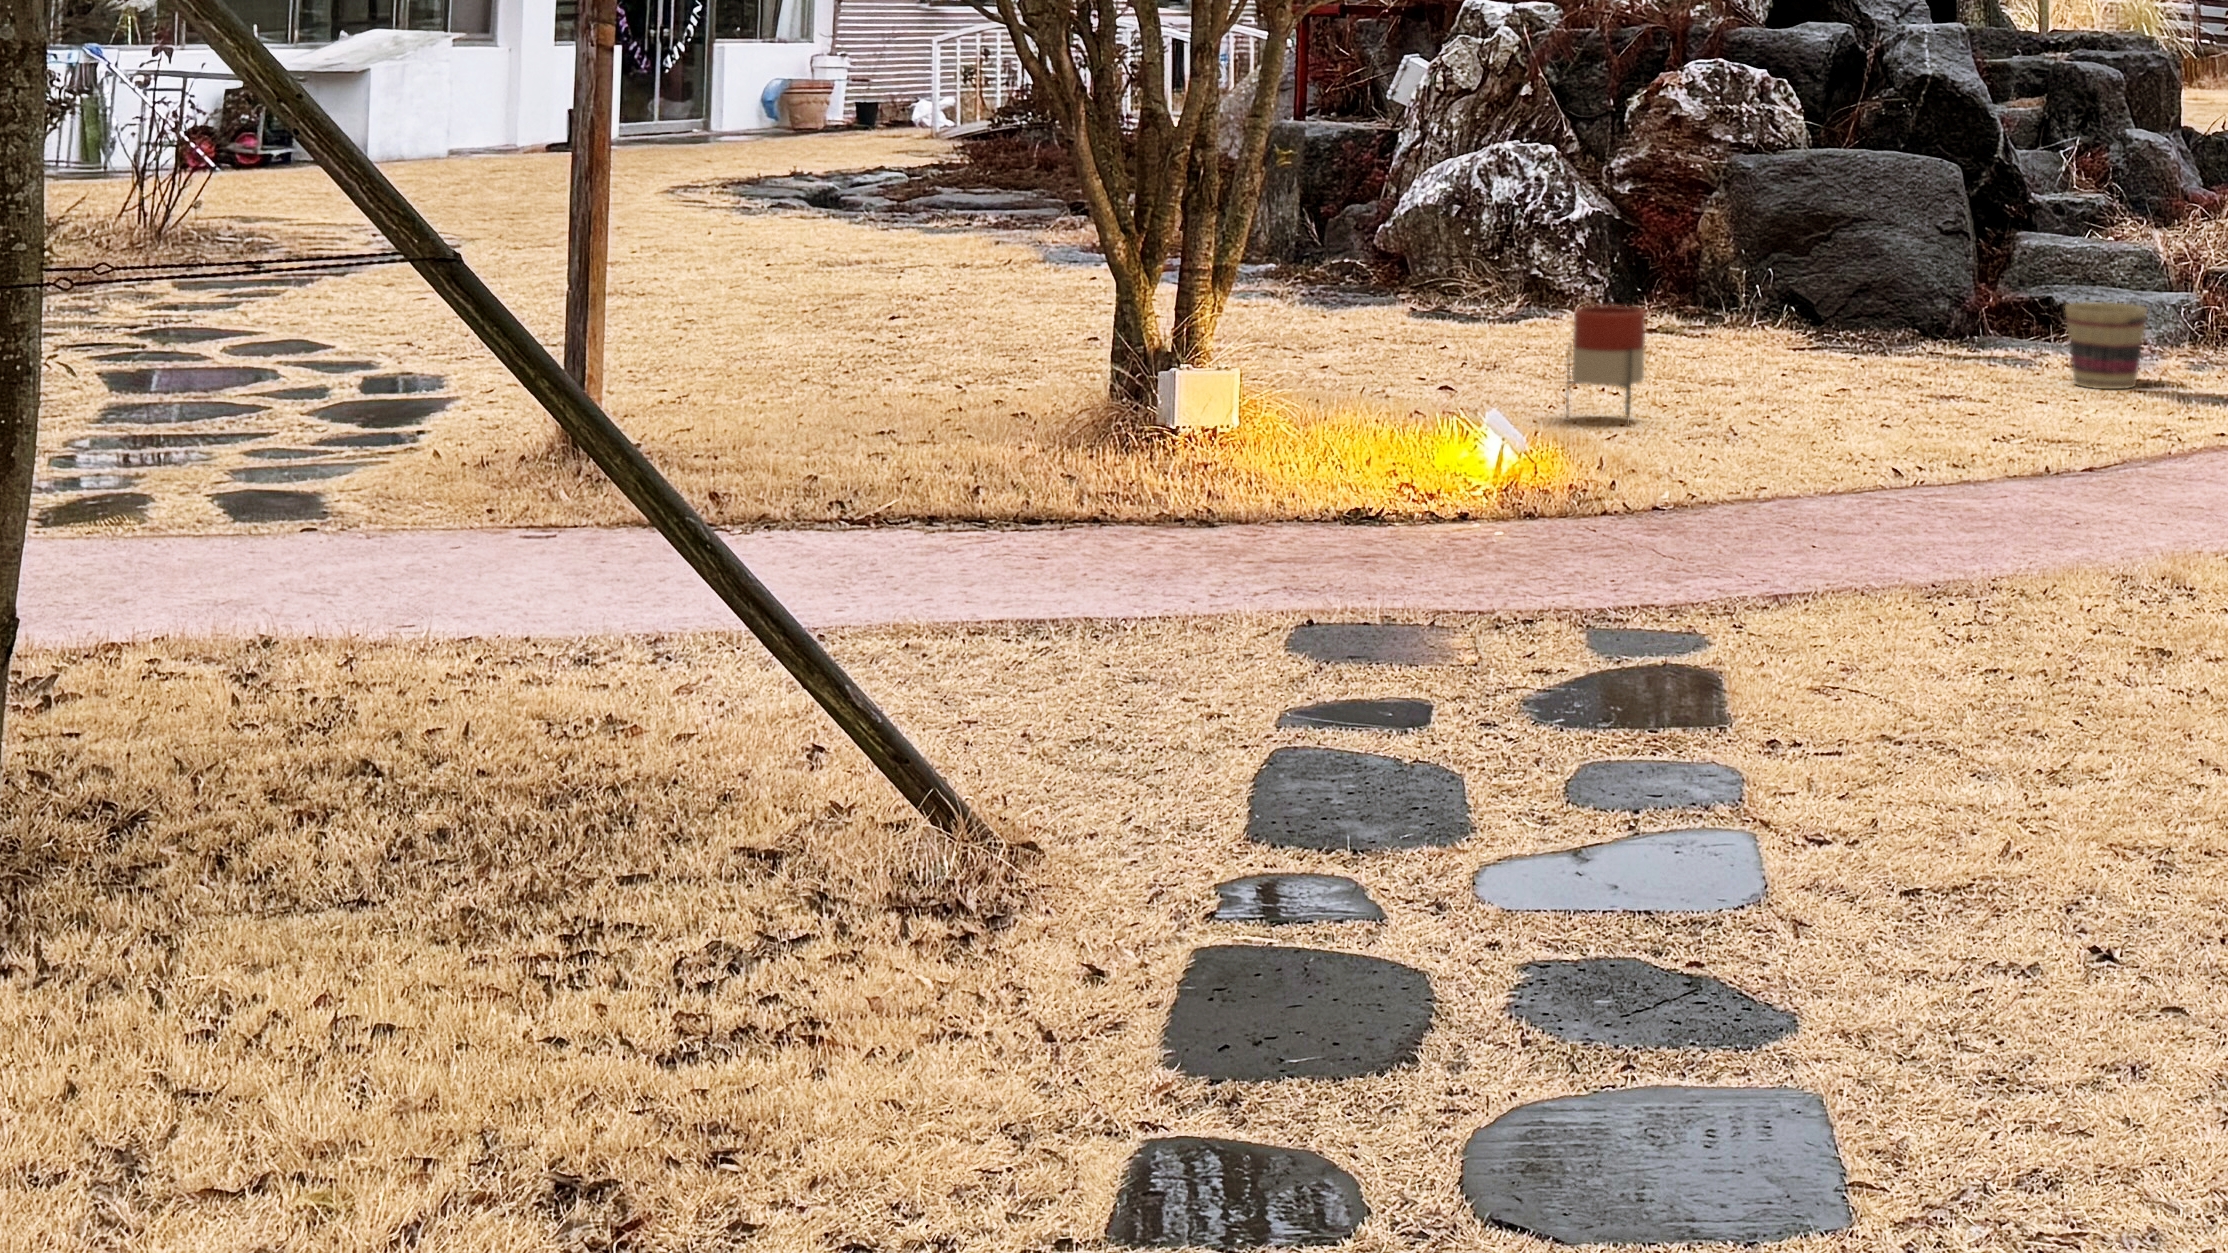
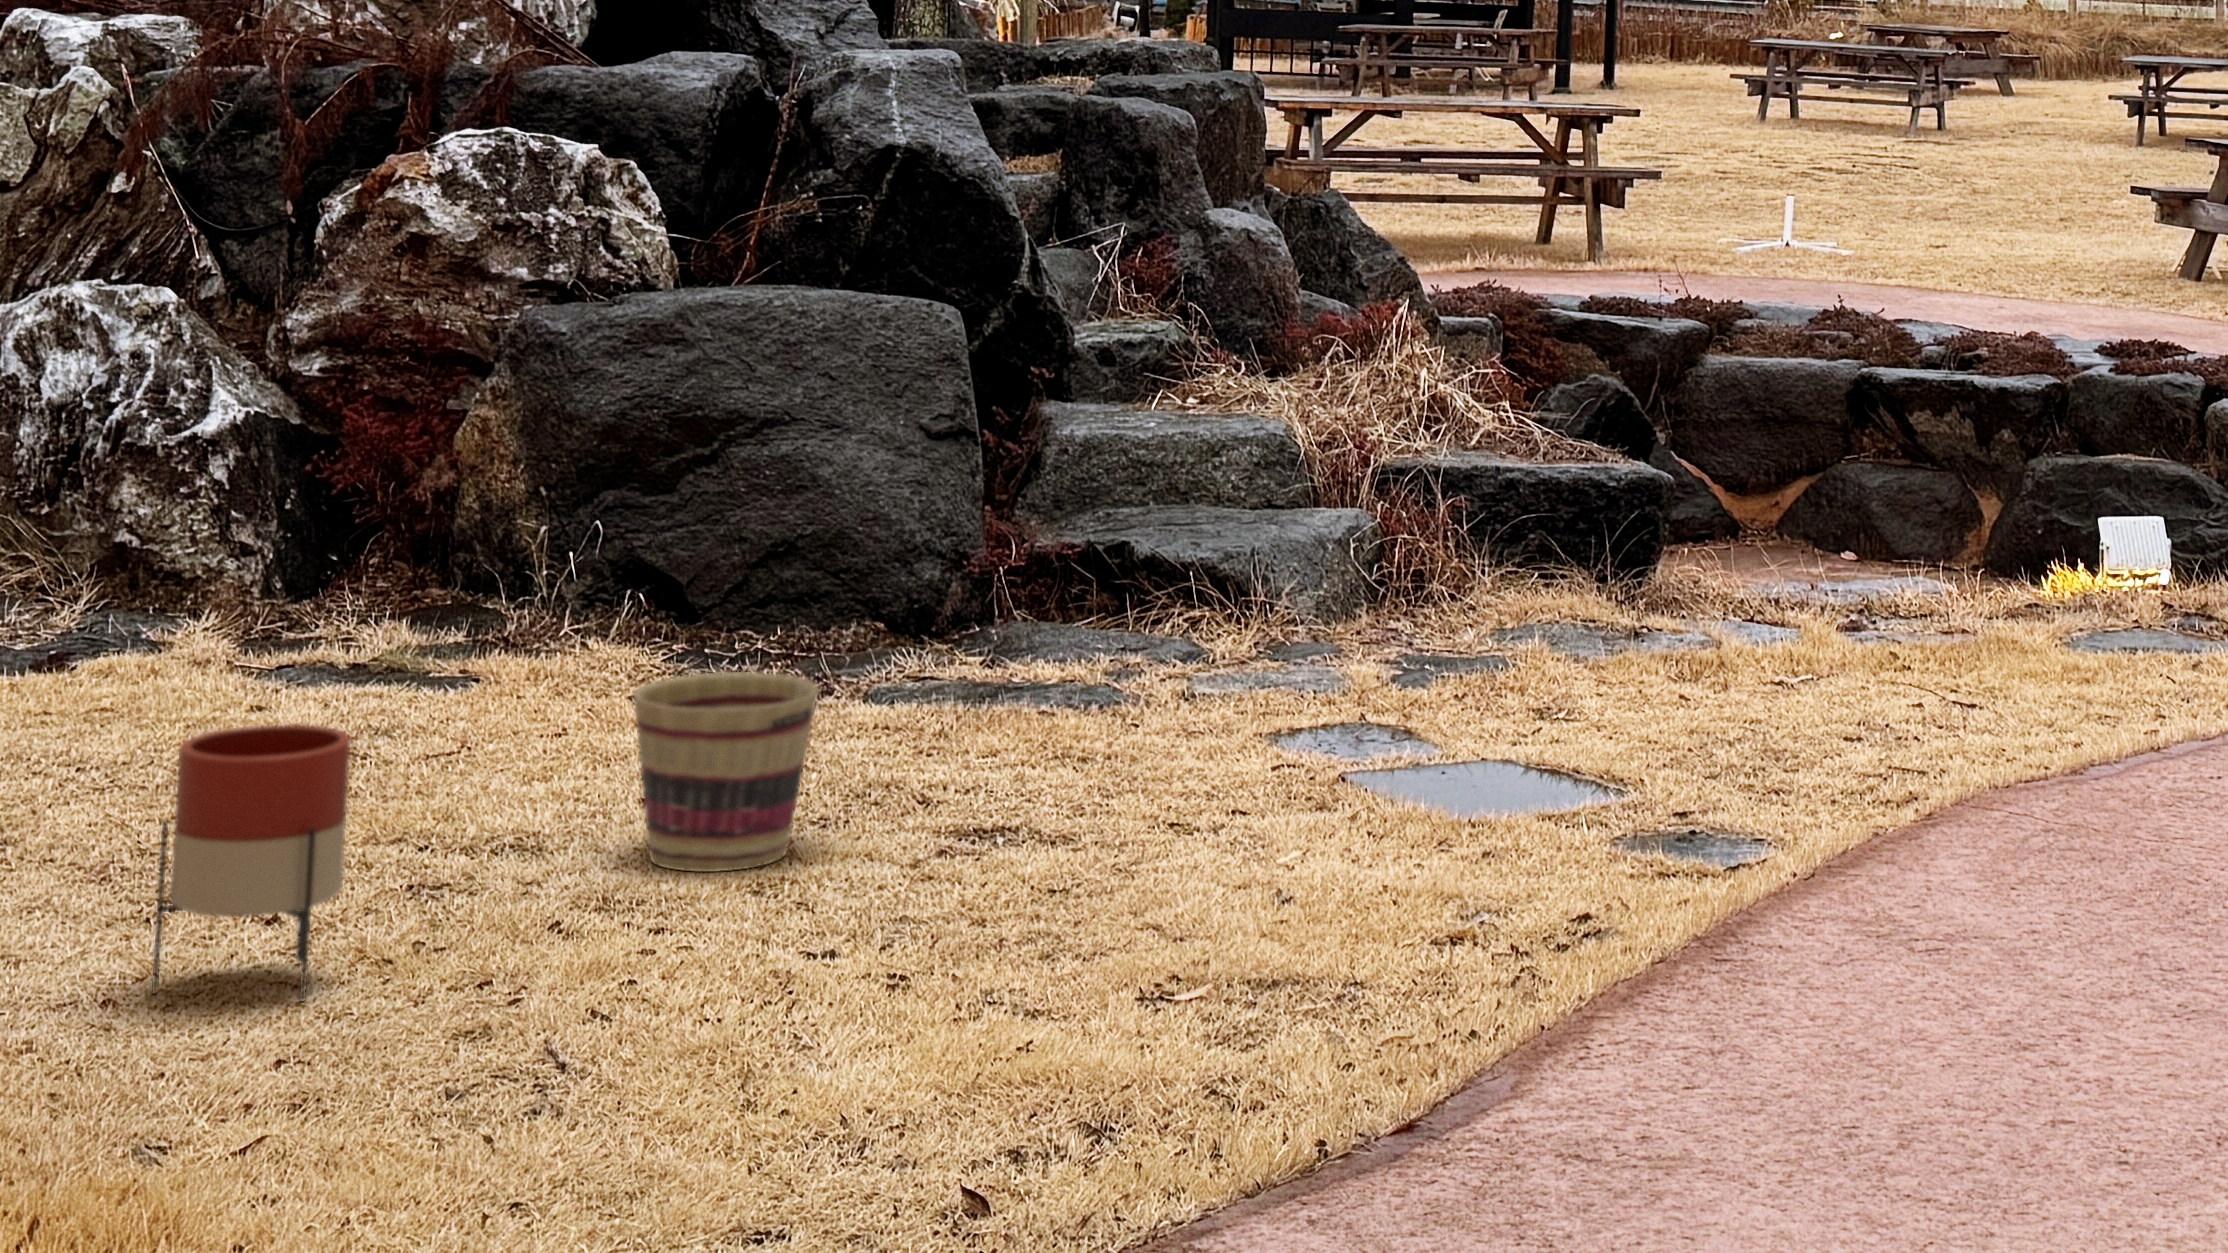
basket: present [2065,302,2148,389] -> present [634,672,819,872]

